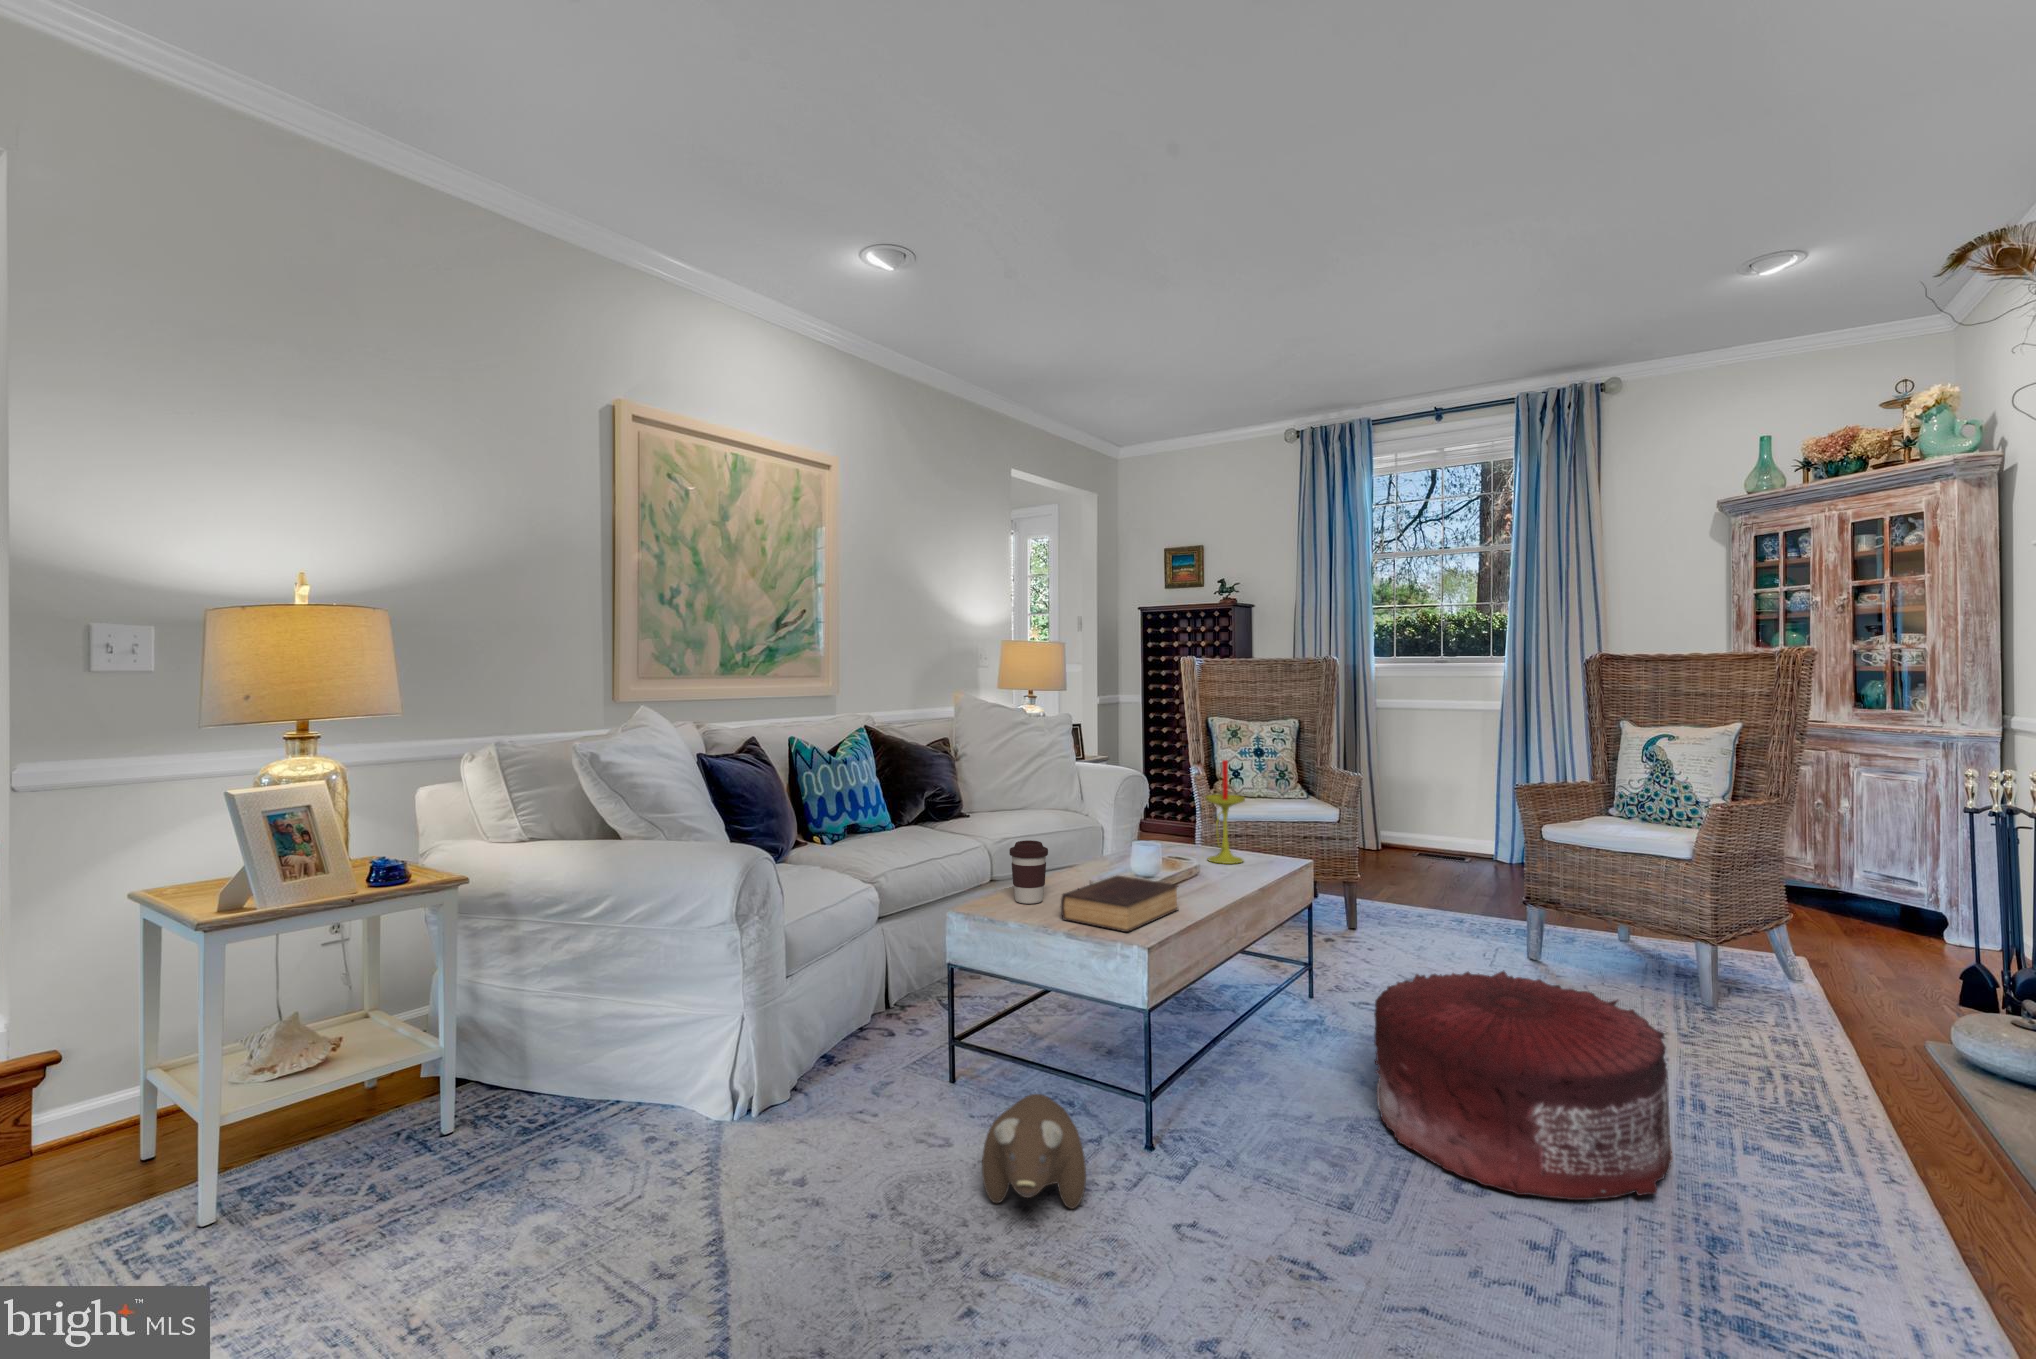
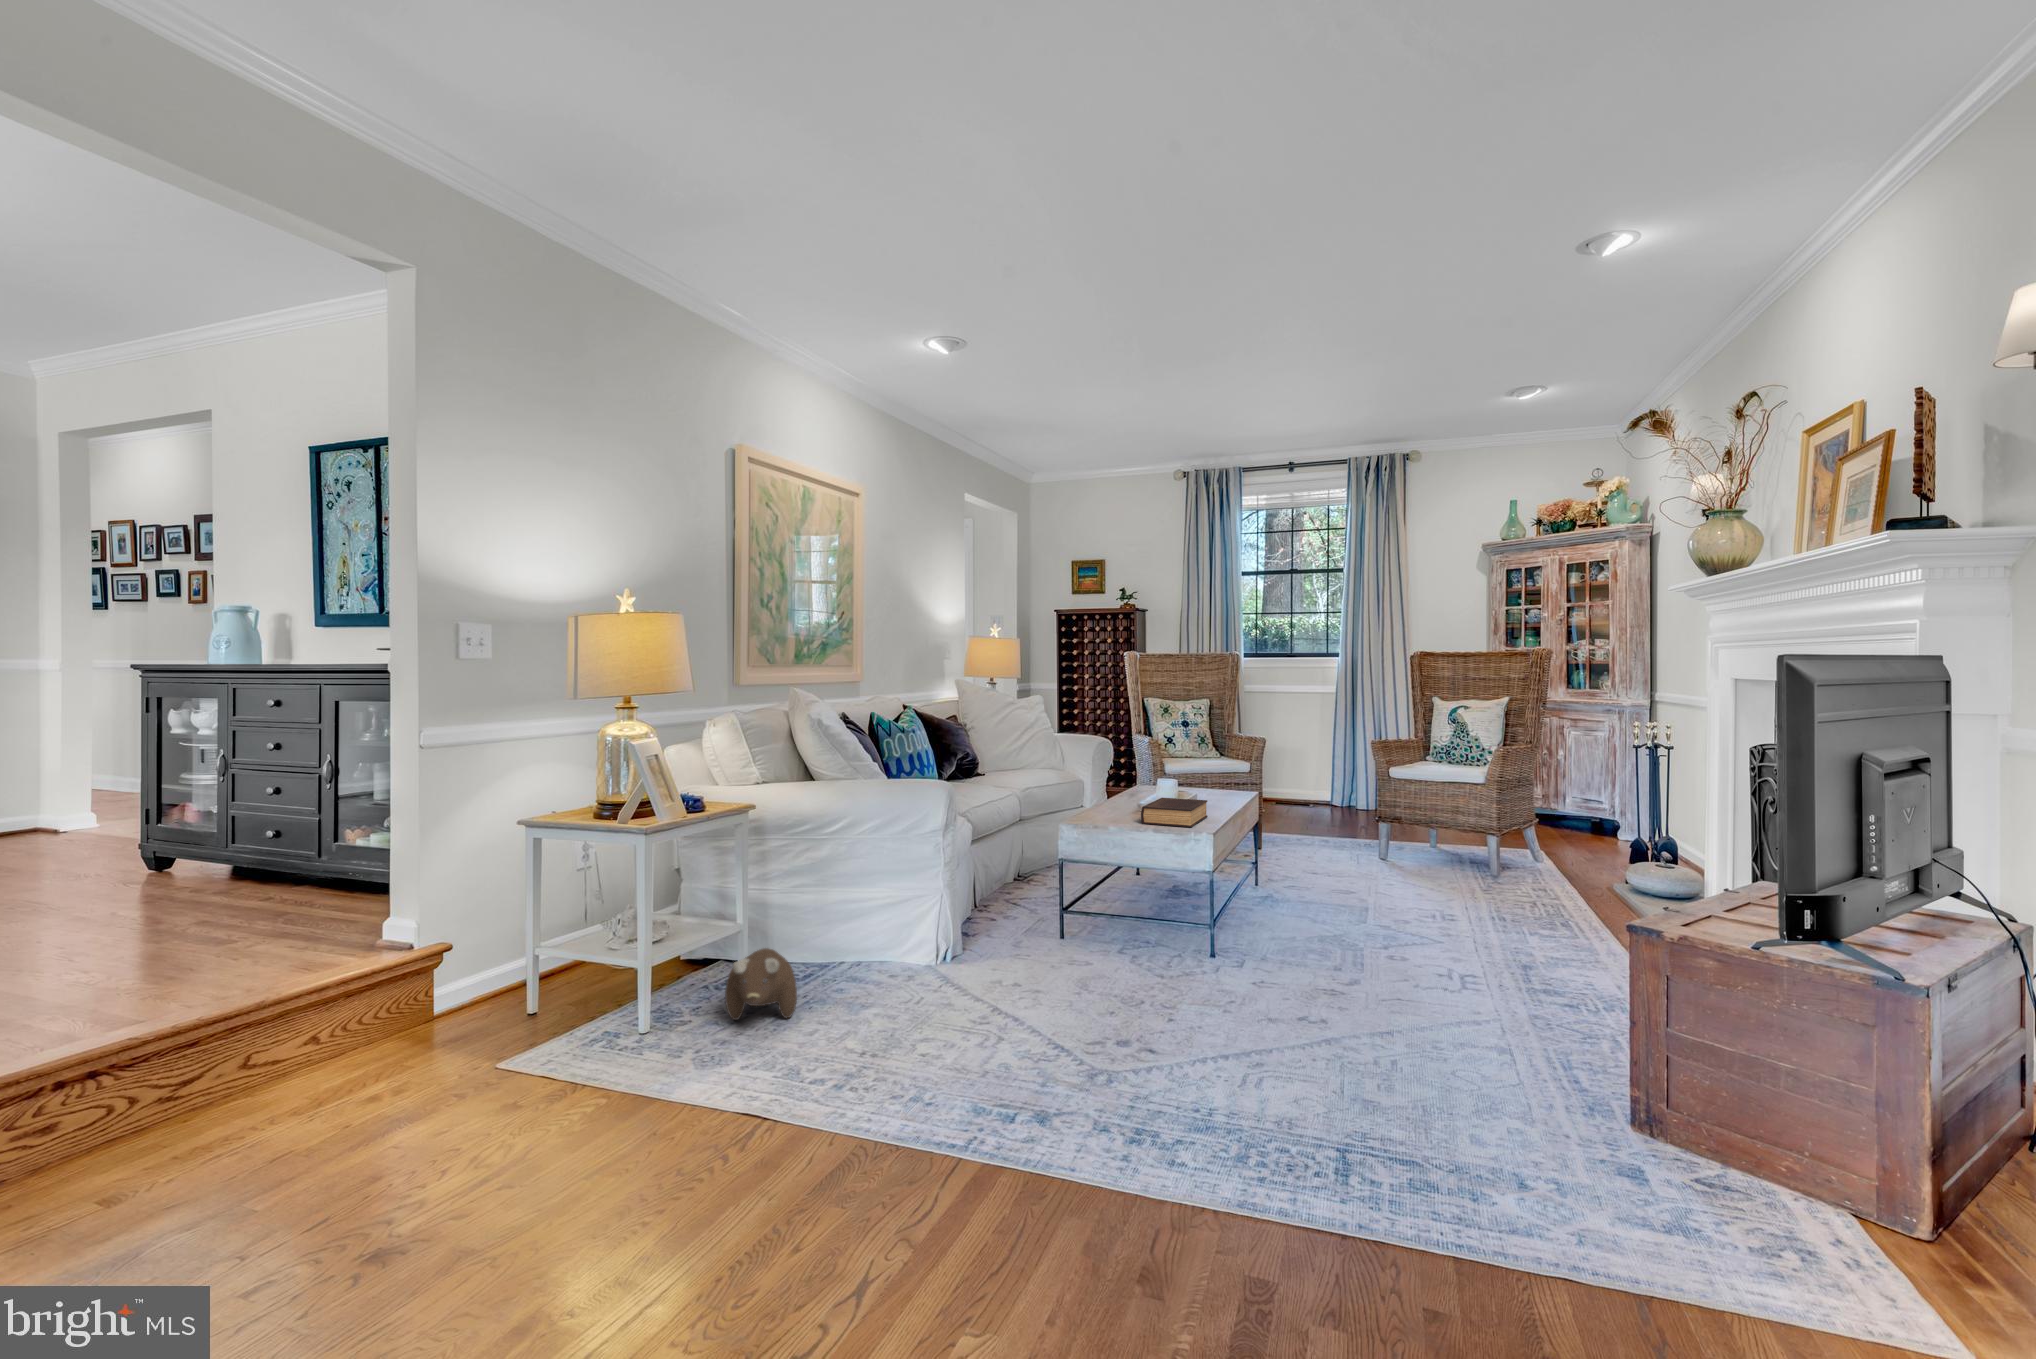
candle: present [1206,760,1245,864] -> none [1190,721,1218,795]
coffee cup: present [1010,840,1048,904] -> none [1093,776,1120,818]
pouf: present [1374,971,1673,1200] -> none [1329,848,1498,960]
plush toy: present [982,1094,1086,1209] -> present [725,948,797,1020]

